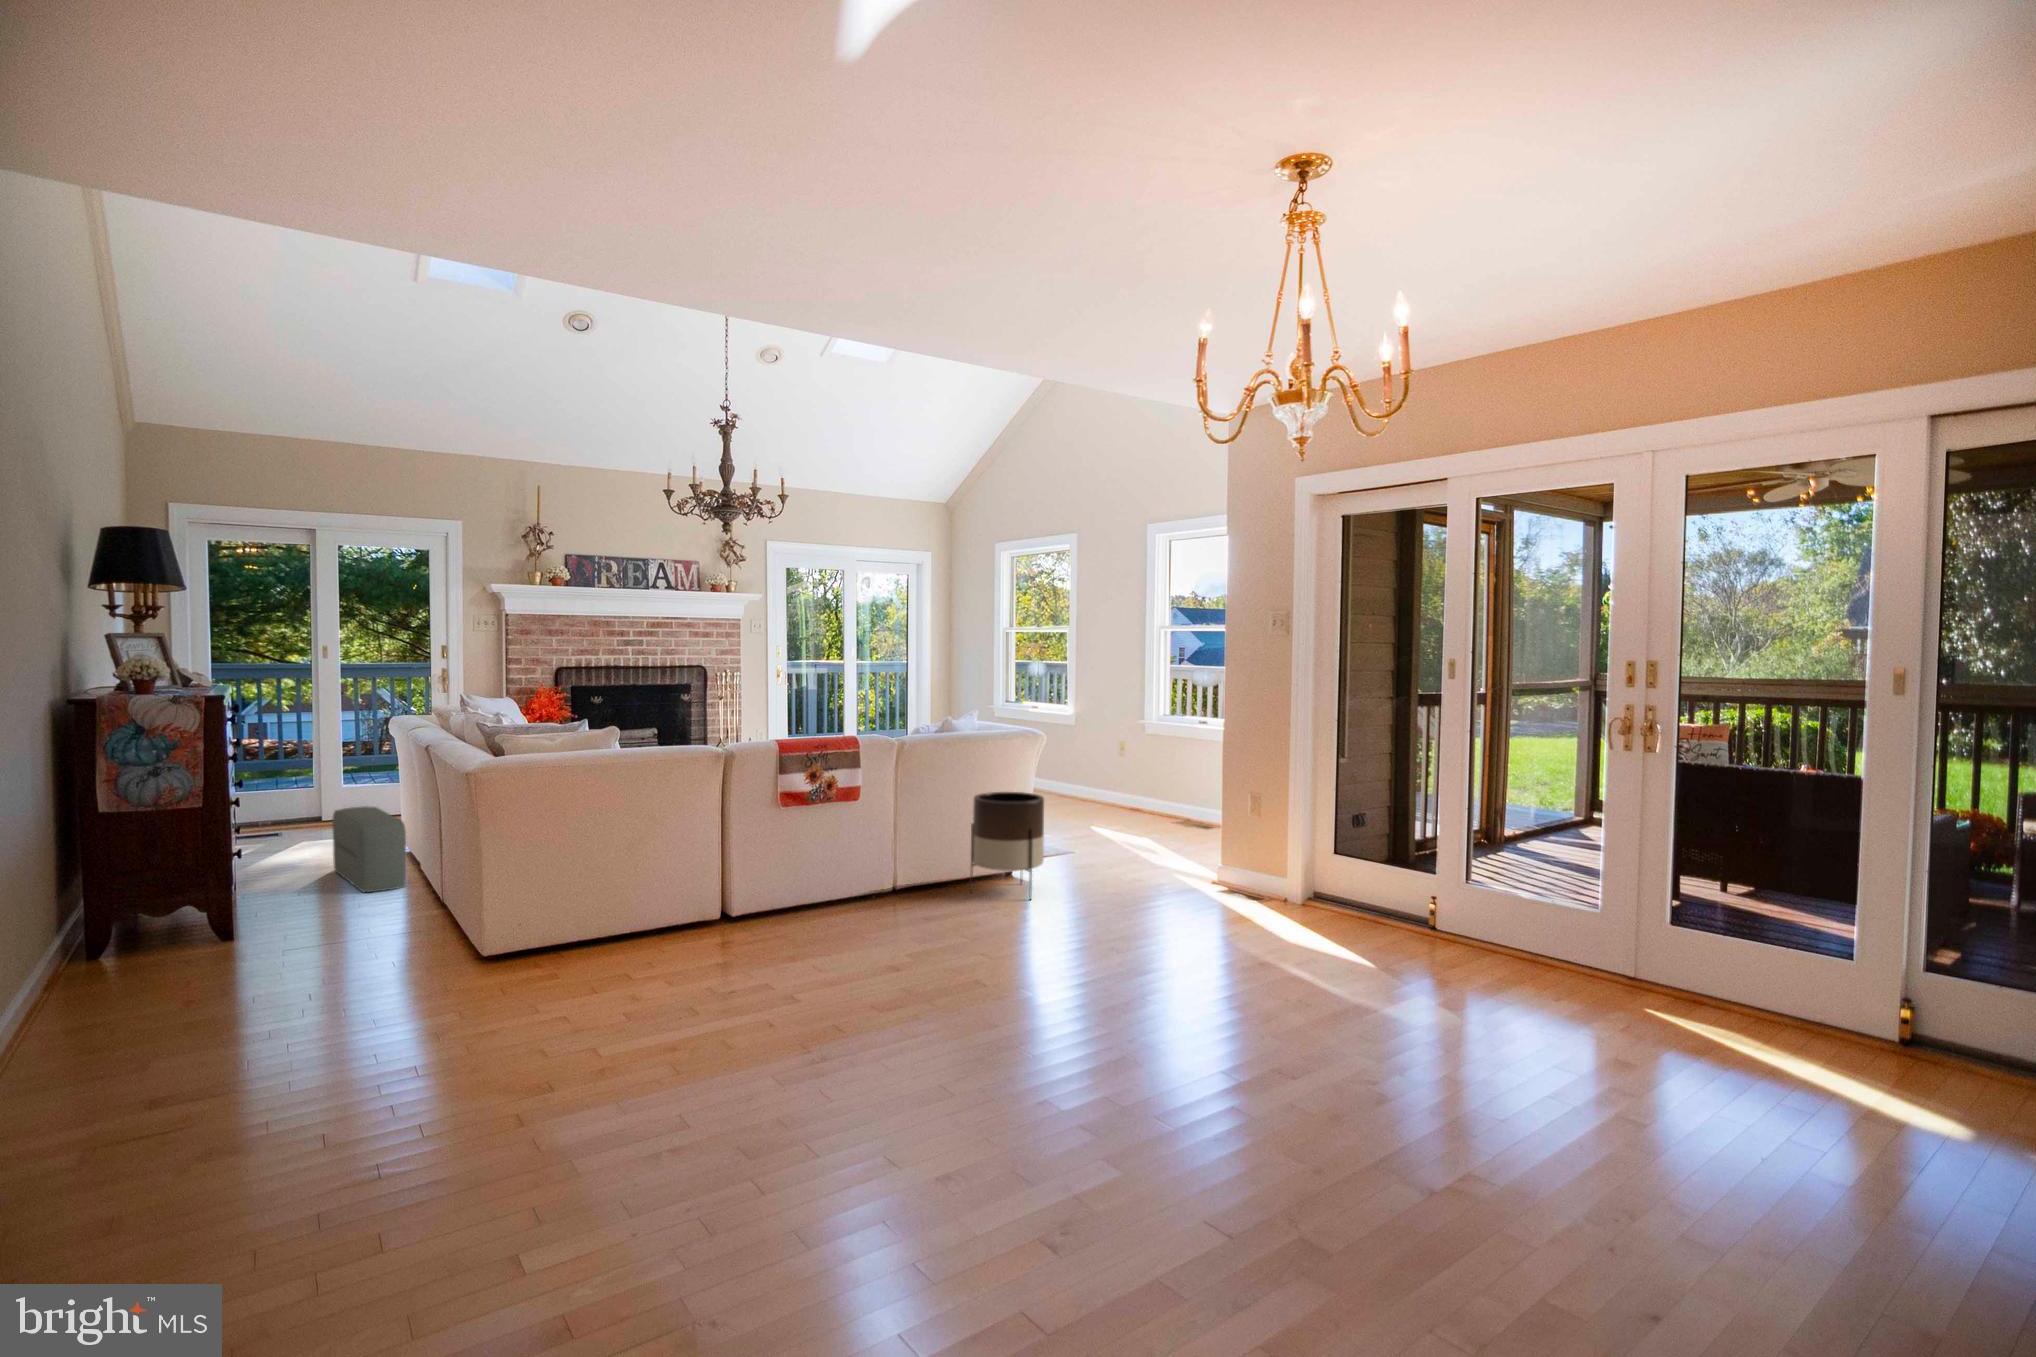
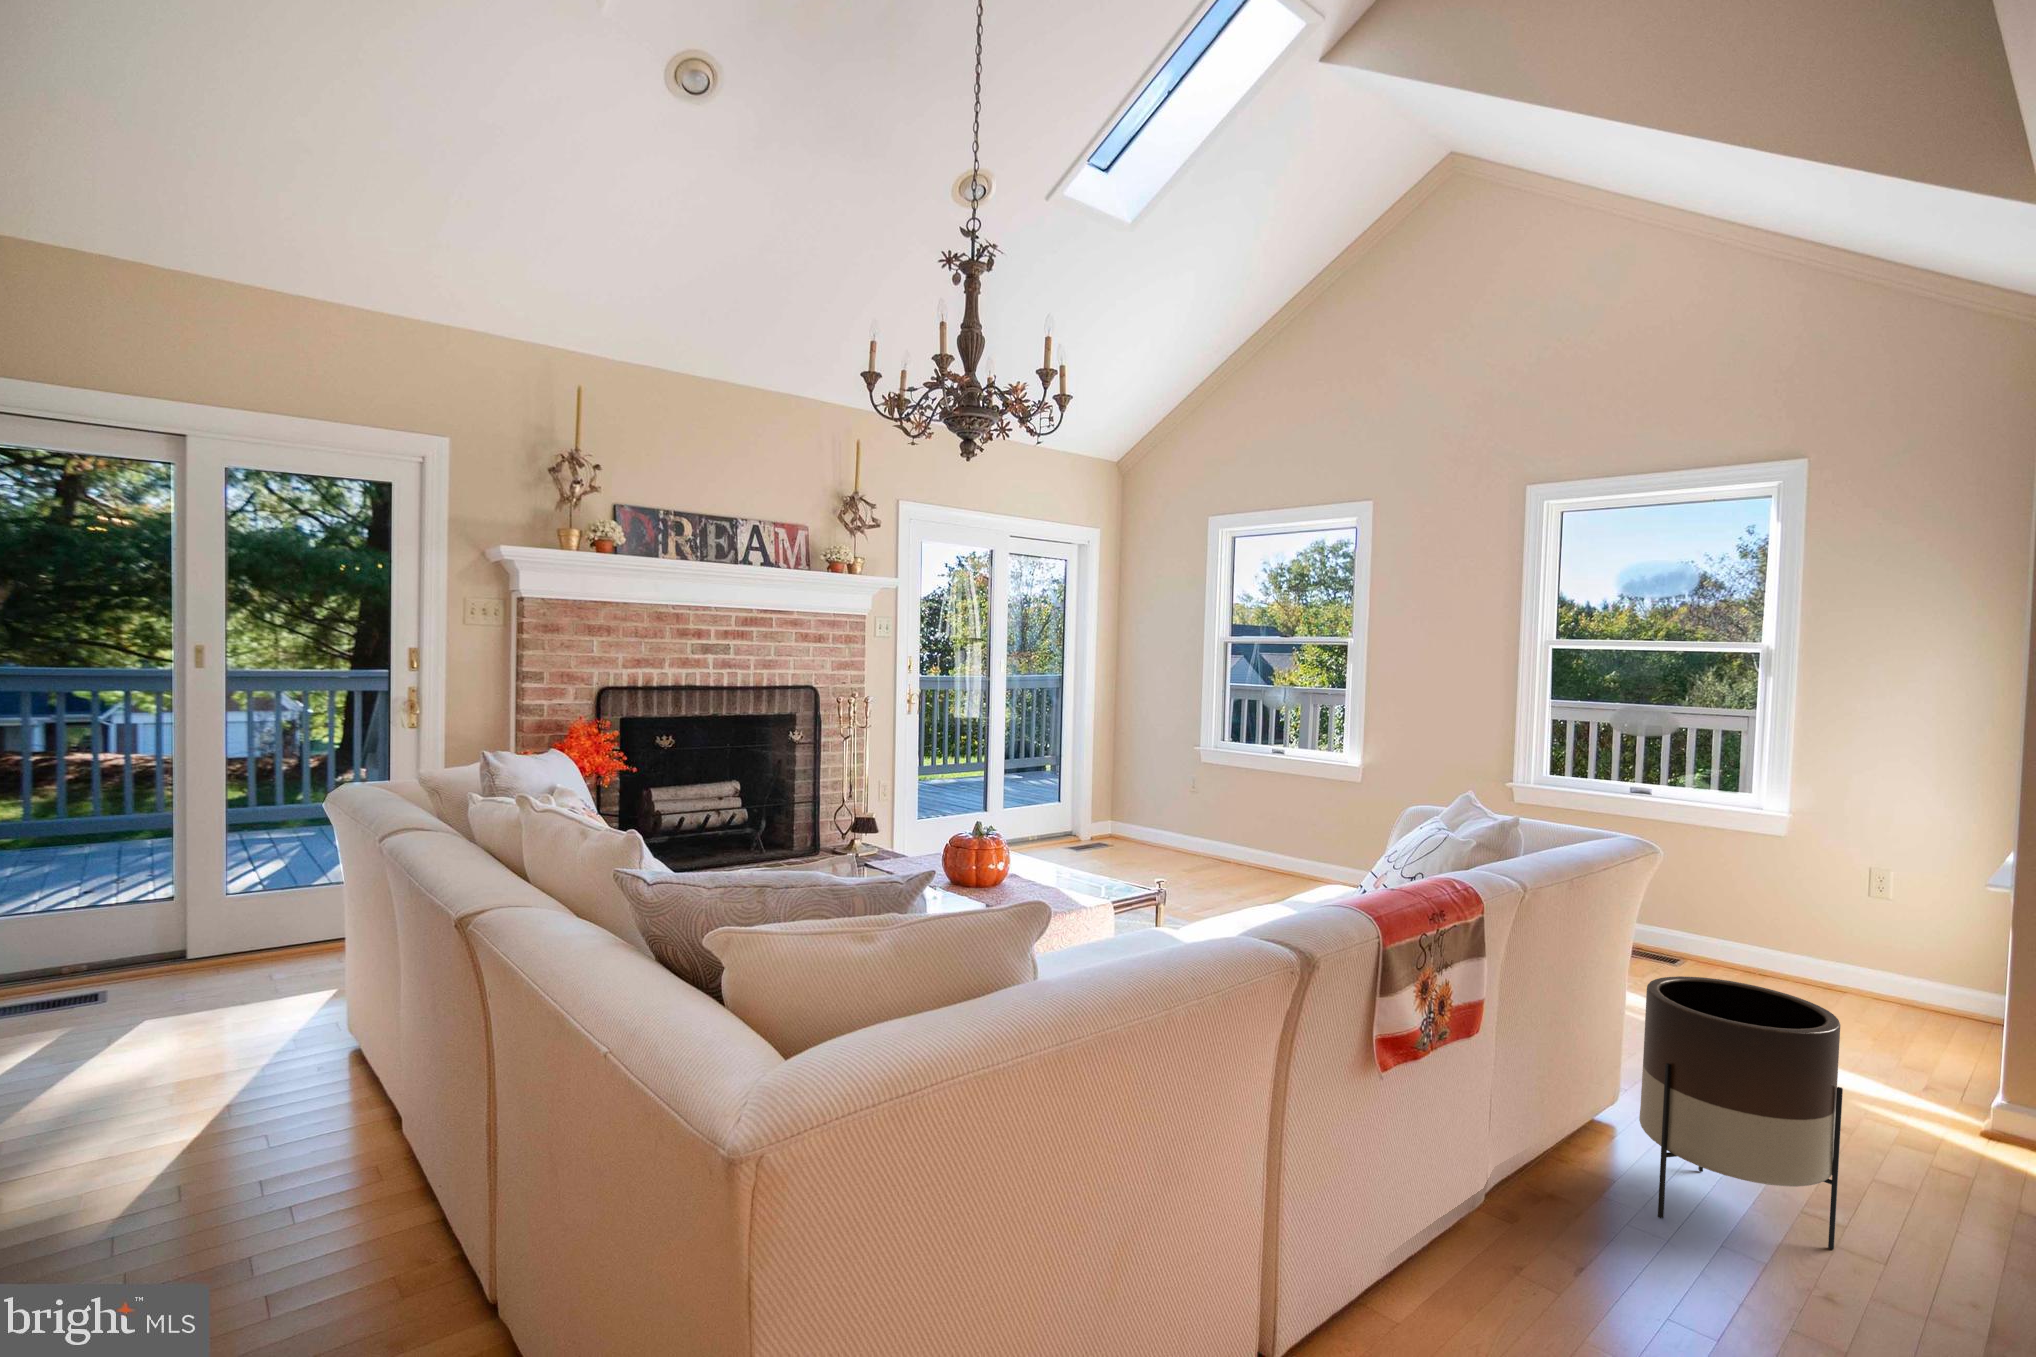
pouf: present [332,806,406,893] -> none [178,1002,352,1270]

